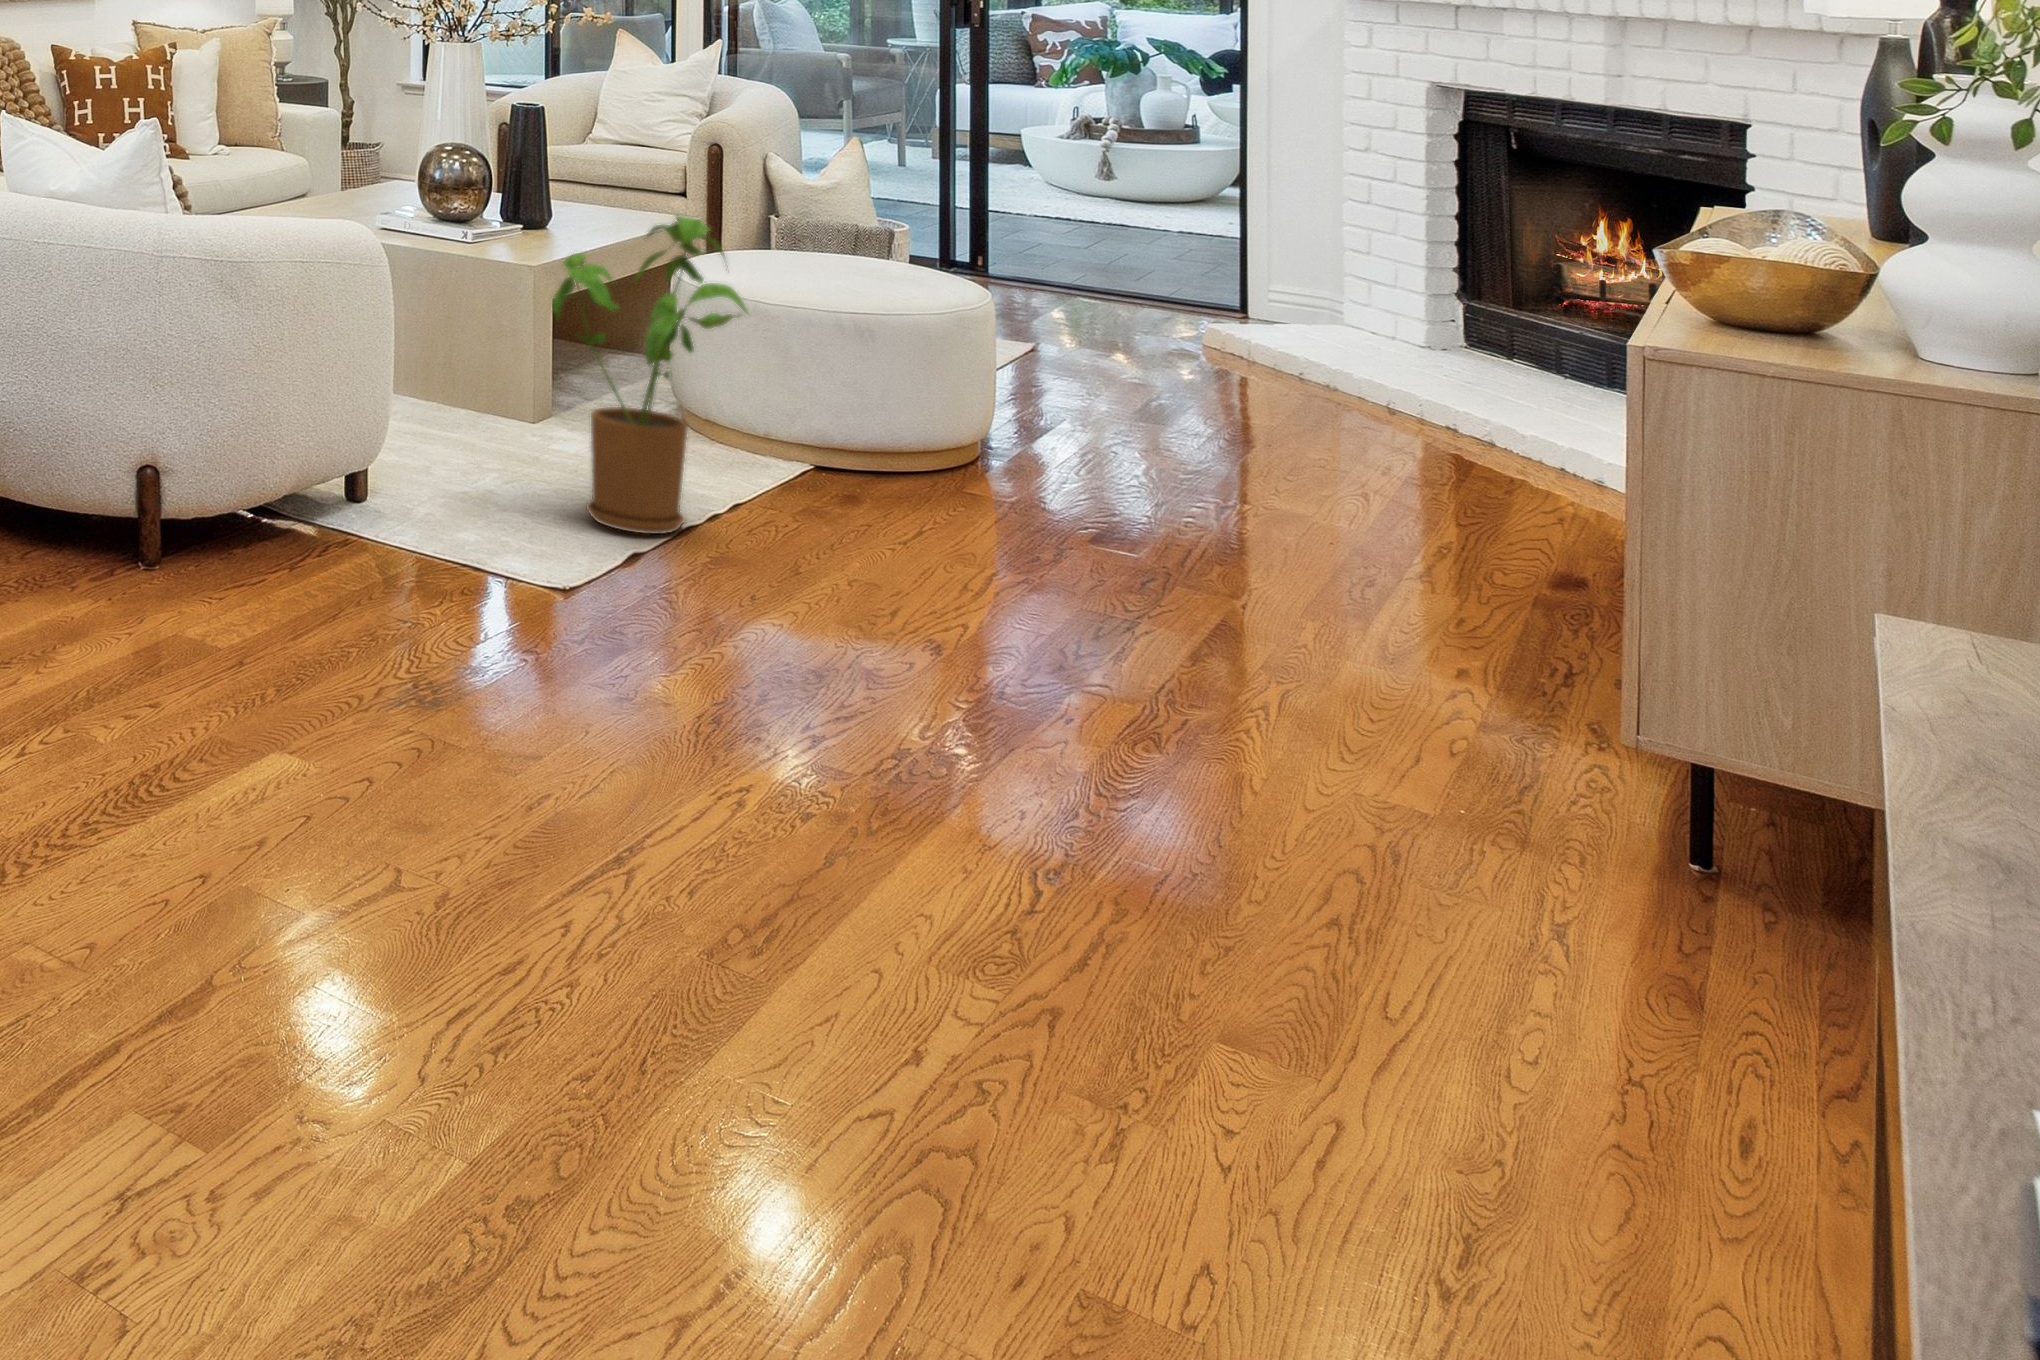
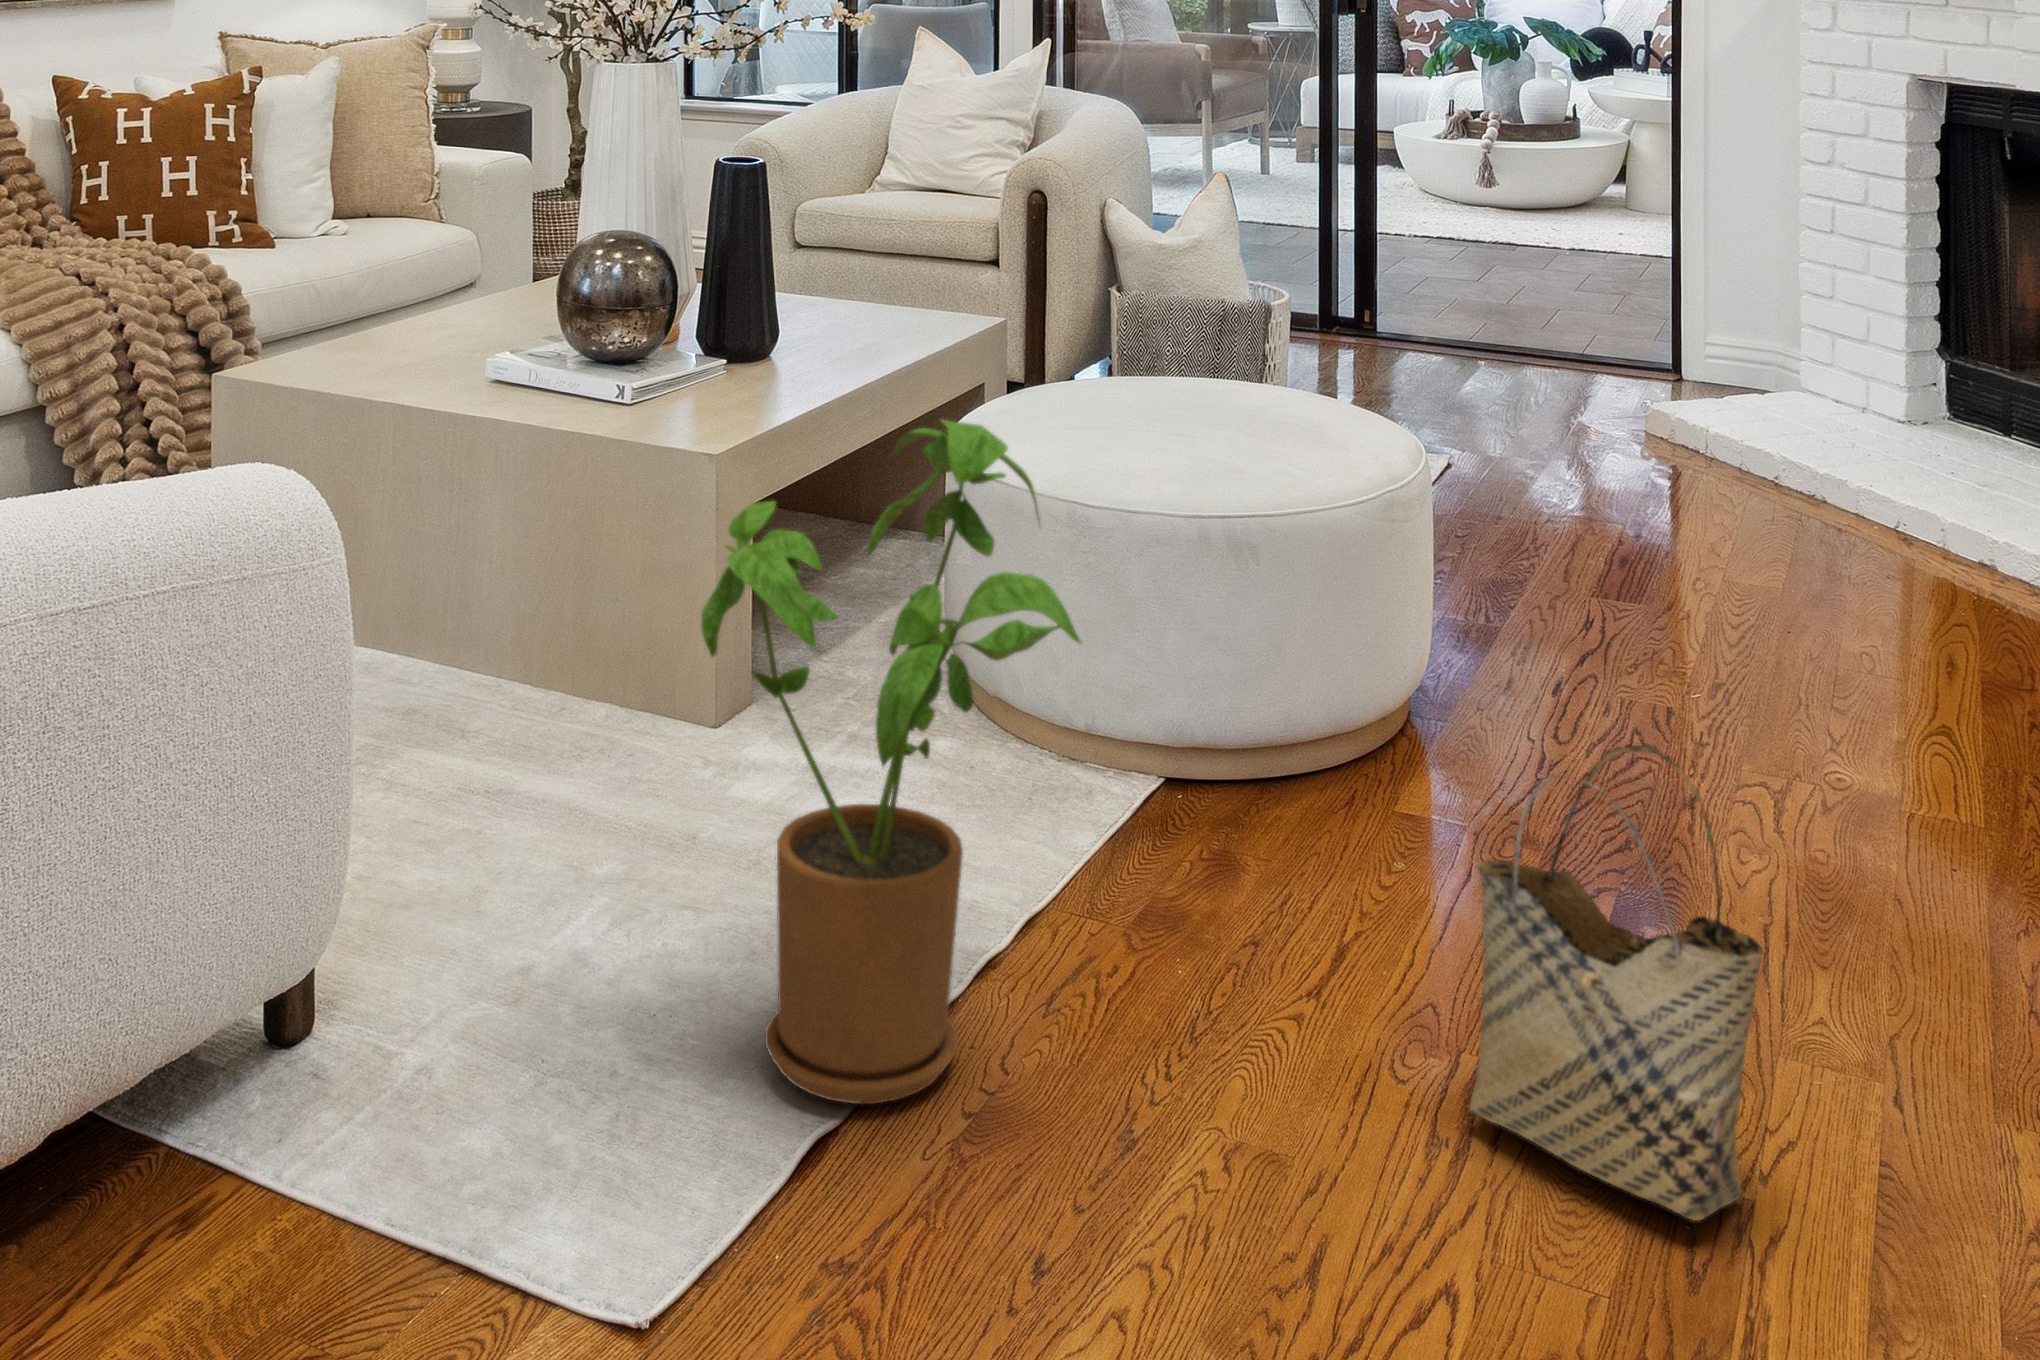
woven basket: none [958,390,1113,603] -> present [1469,745,1763,1221]

